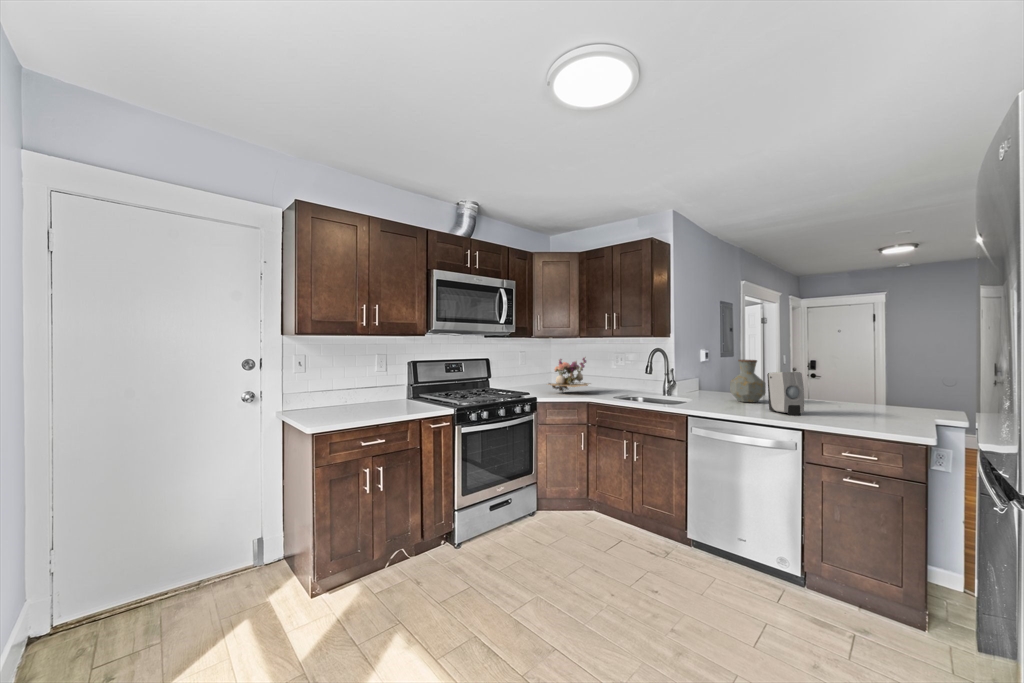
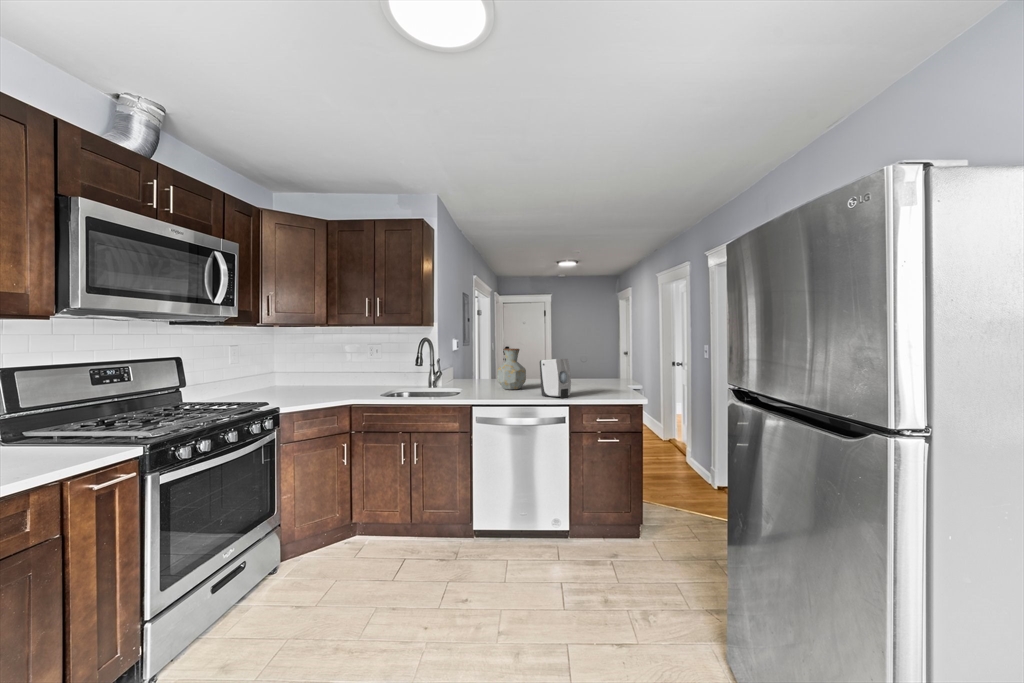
flower arrangement: present [548,357,588,392] -> none [286,350,347,398]

